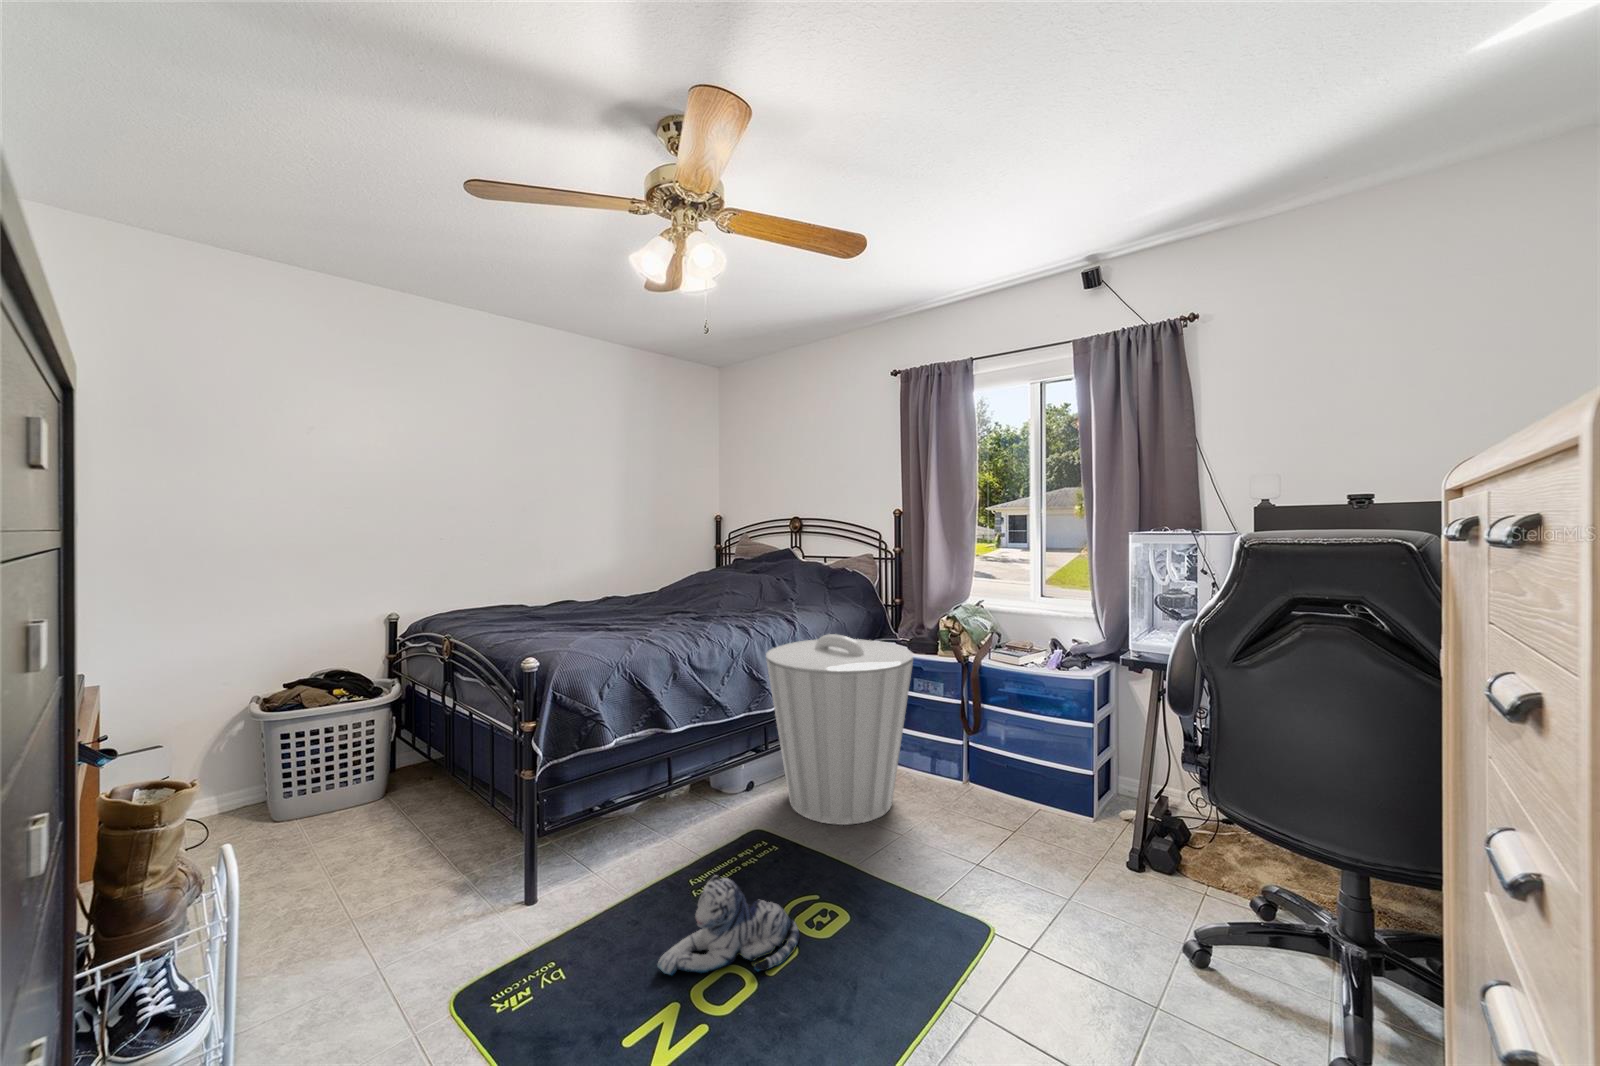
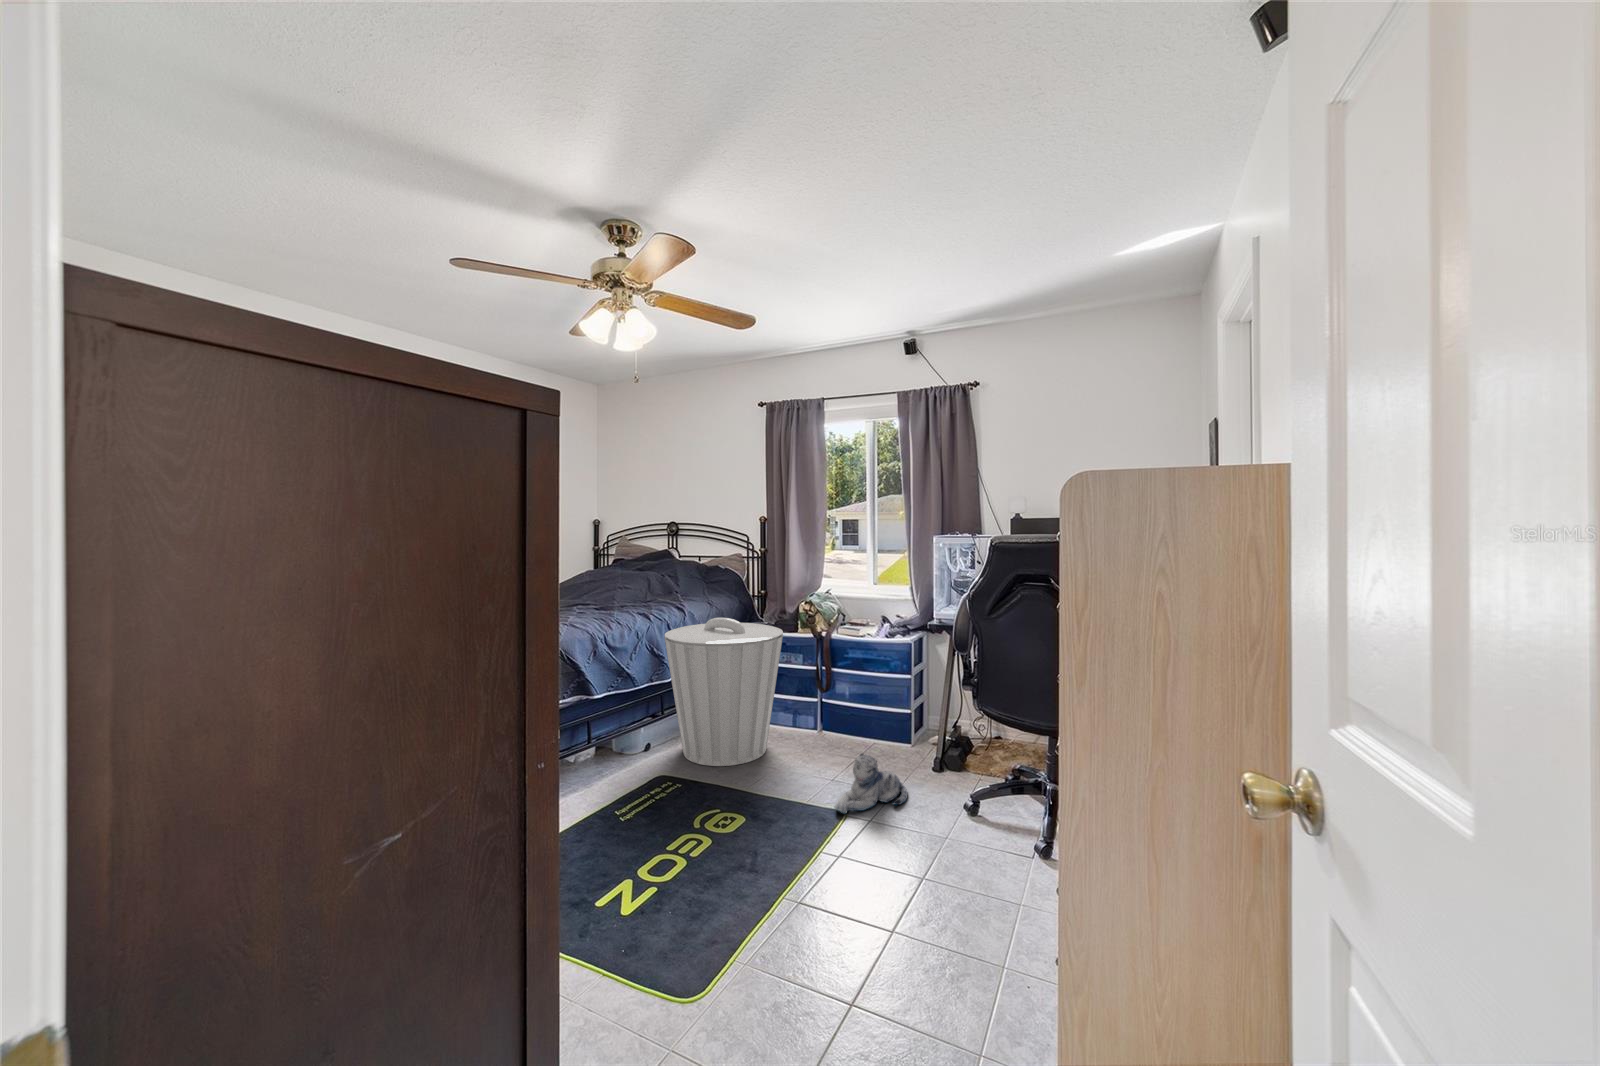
plush toy: present [658,875,800,975] -> present [835,753,908,814]

